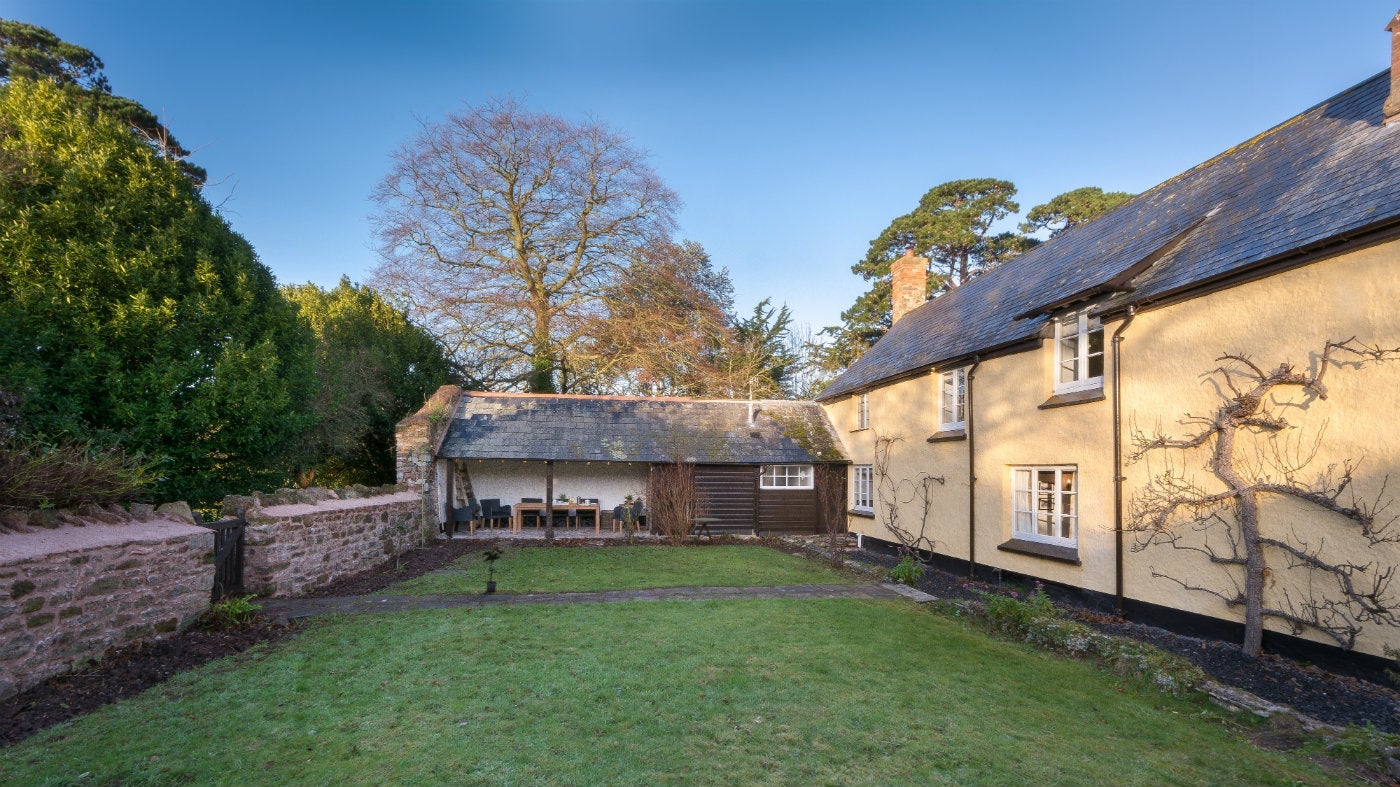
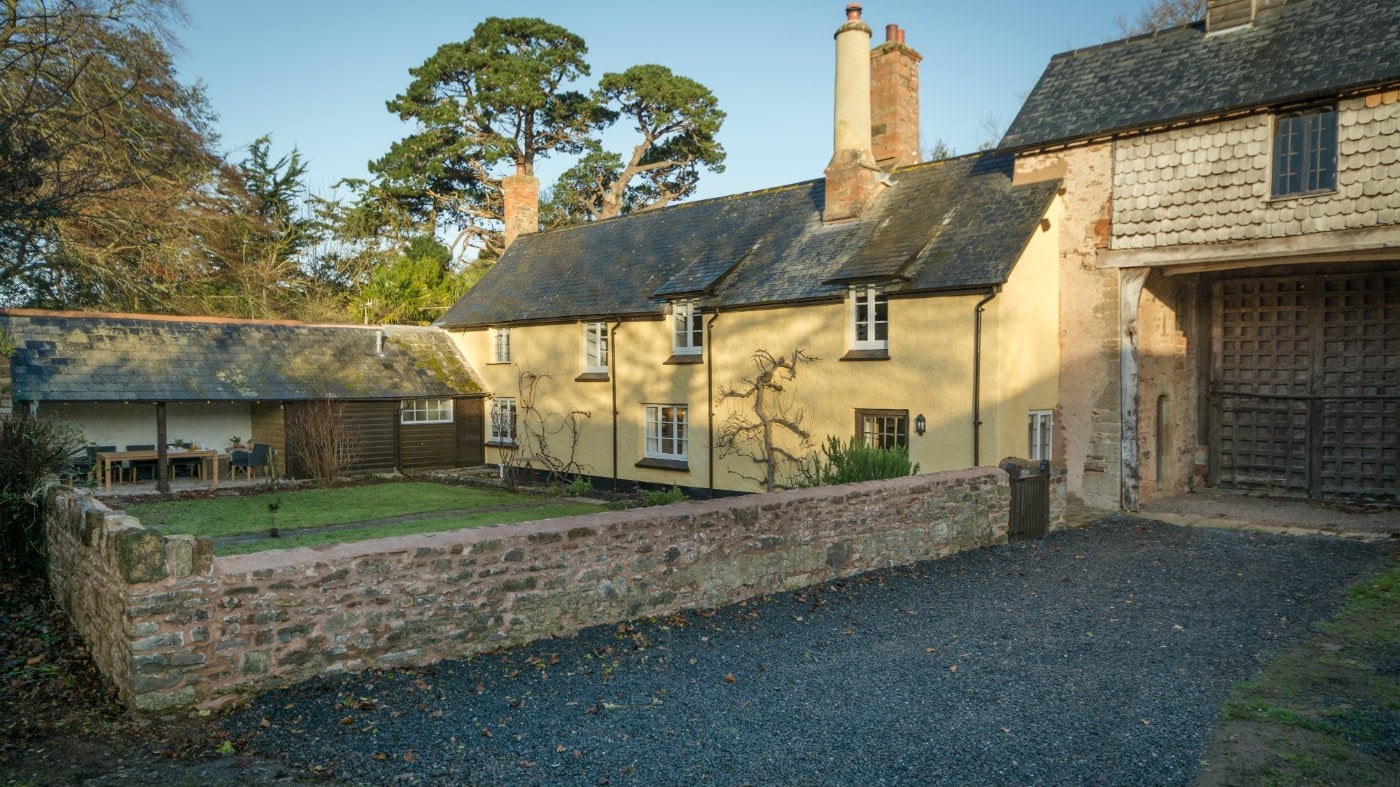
round table: present [688,518,722,544] -> present [511,457,545,481]

